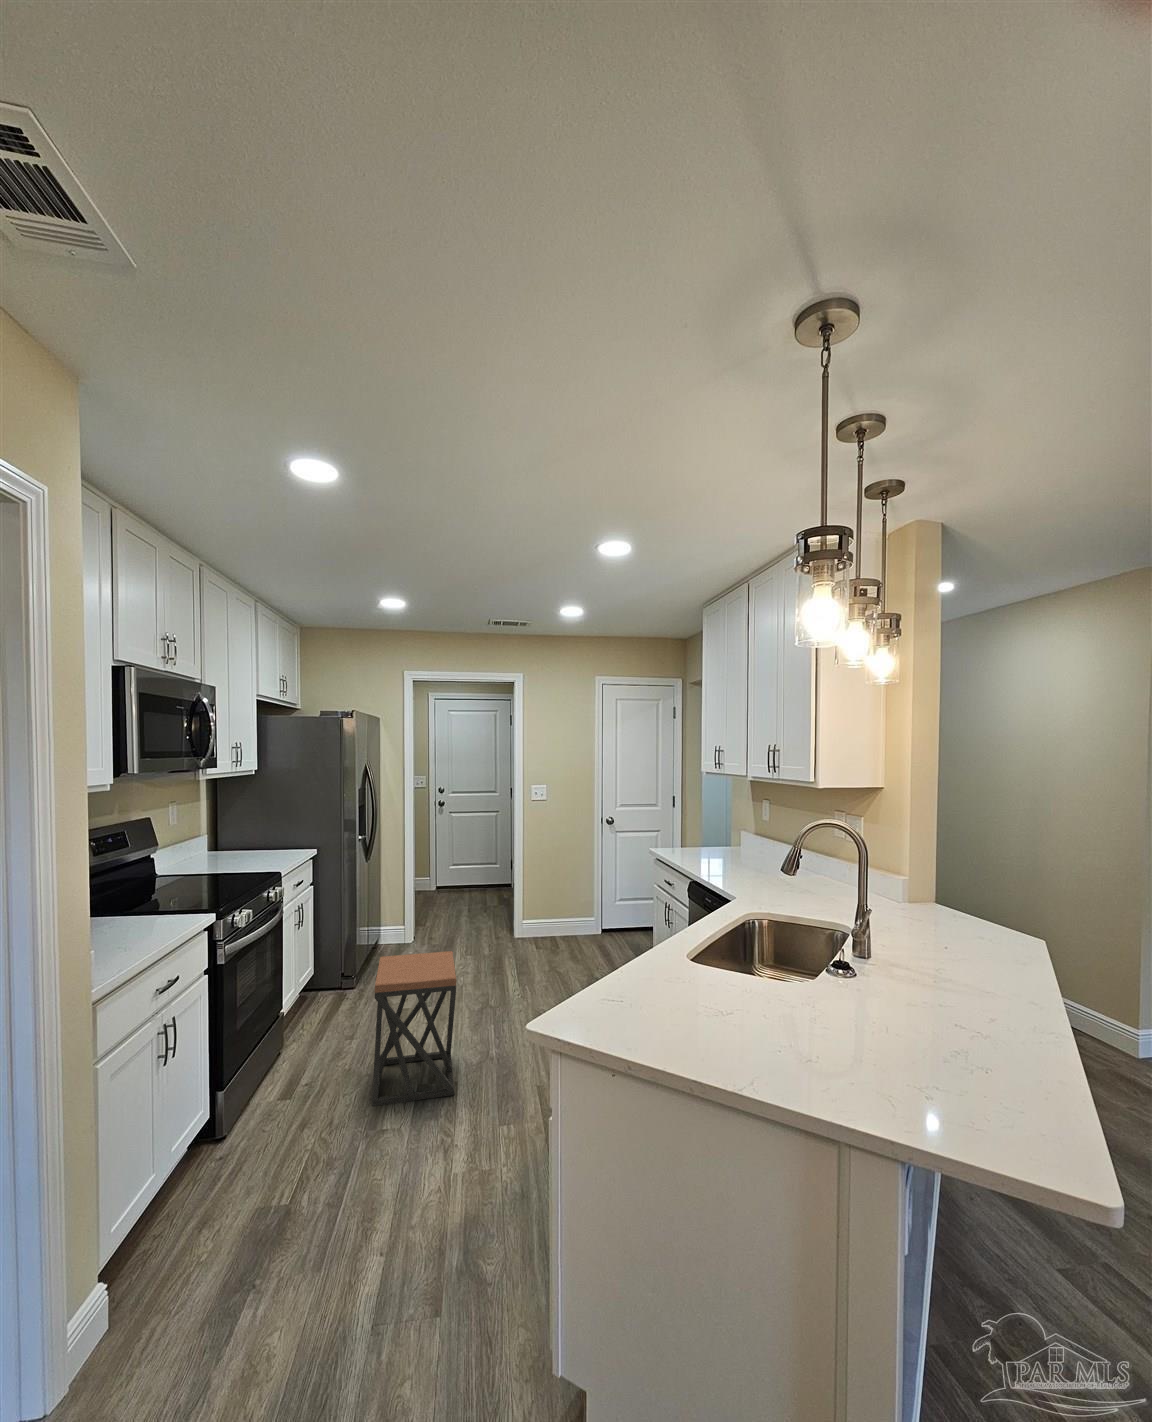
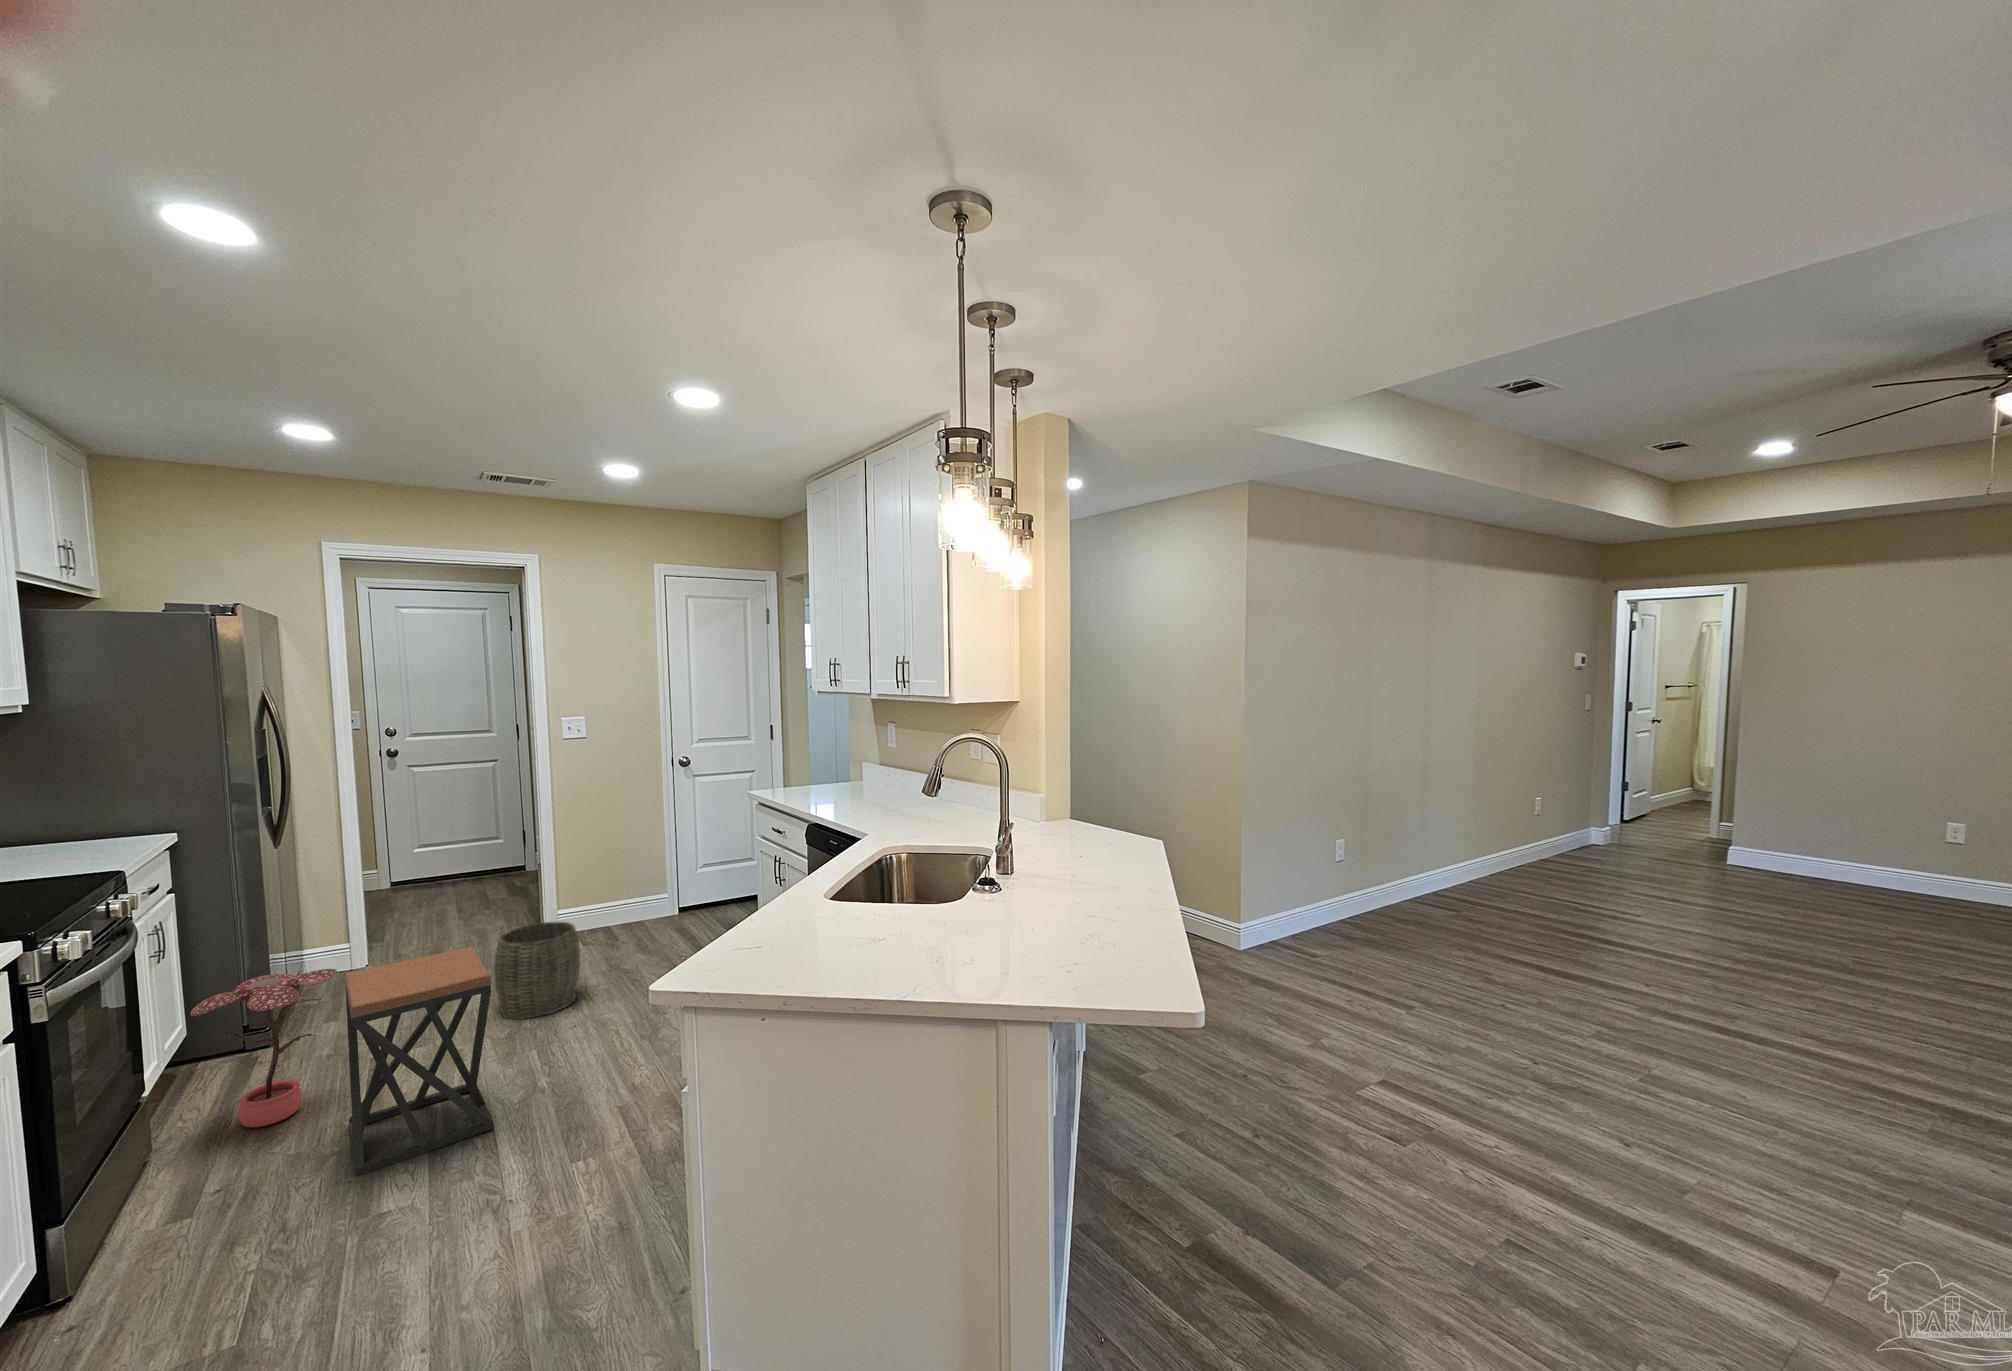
woven basket: none [474,935,526,1006] -> present [494,922,580,1019]
potted plant: none [307,946,381,1048] -> present [190,969,337,1128]

